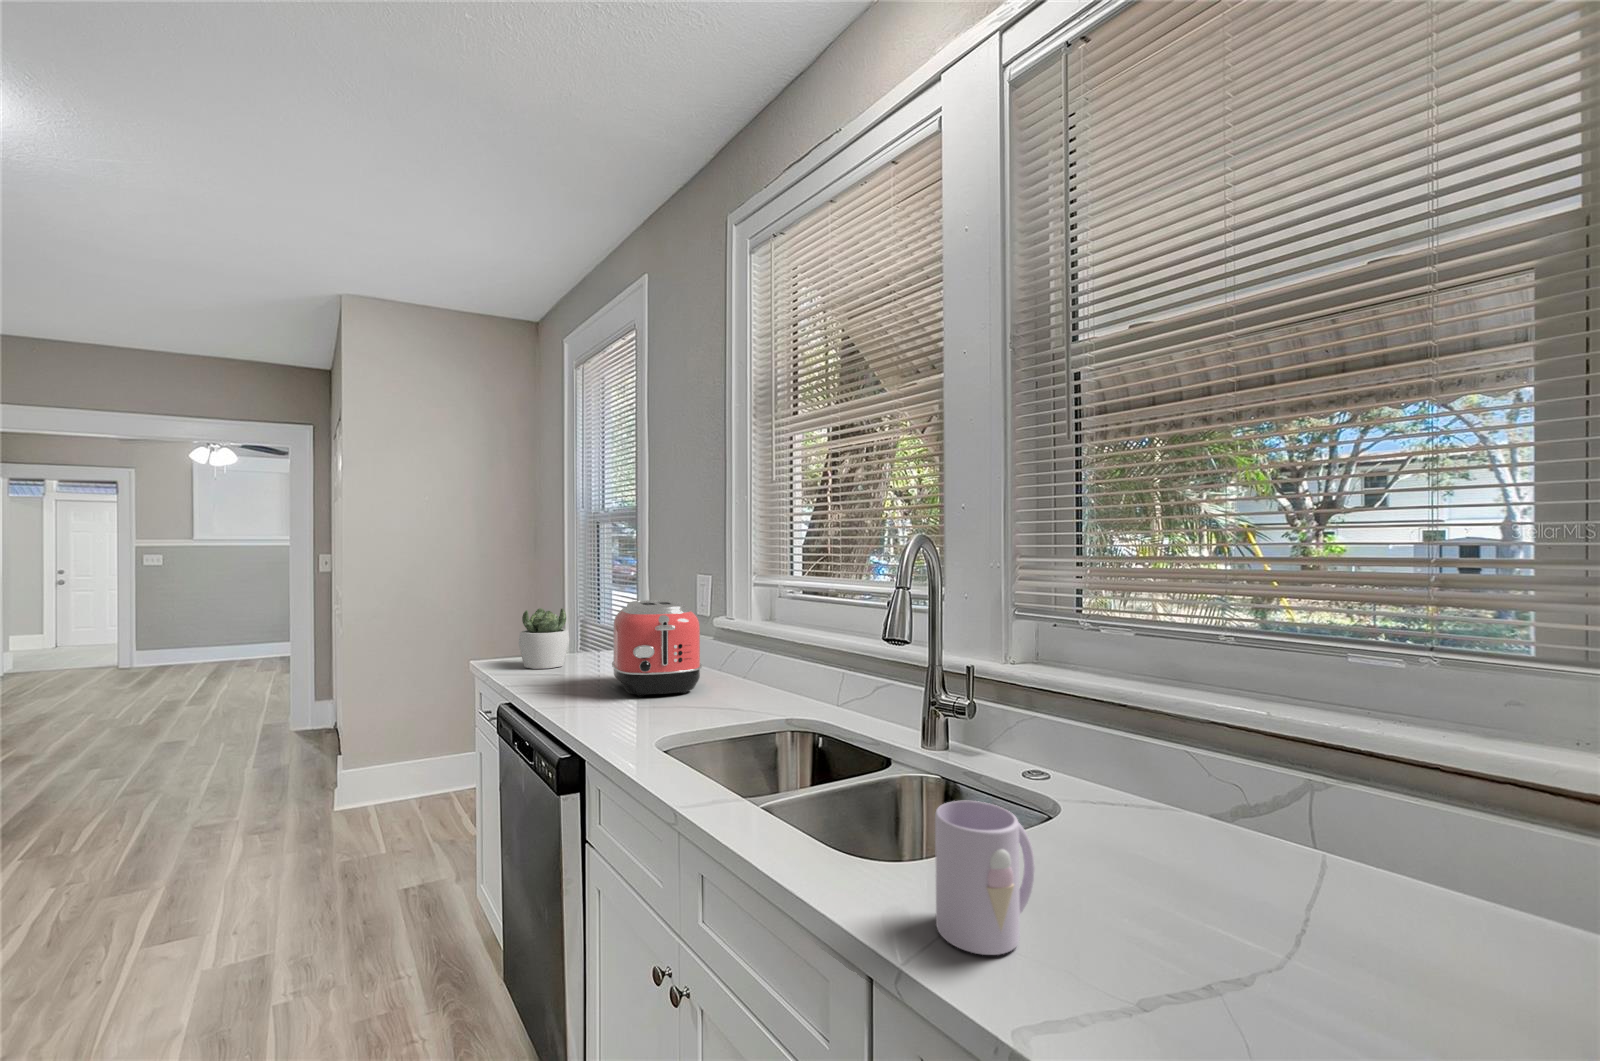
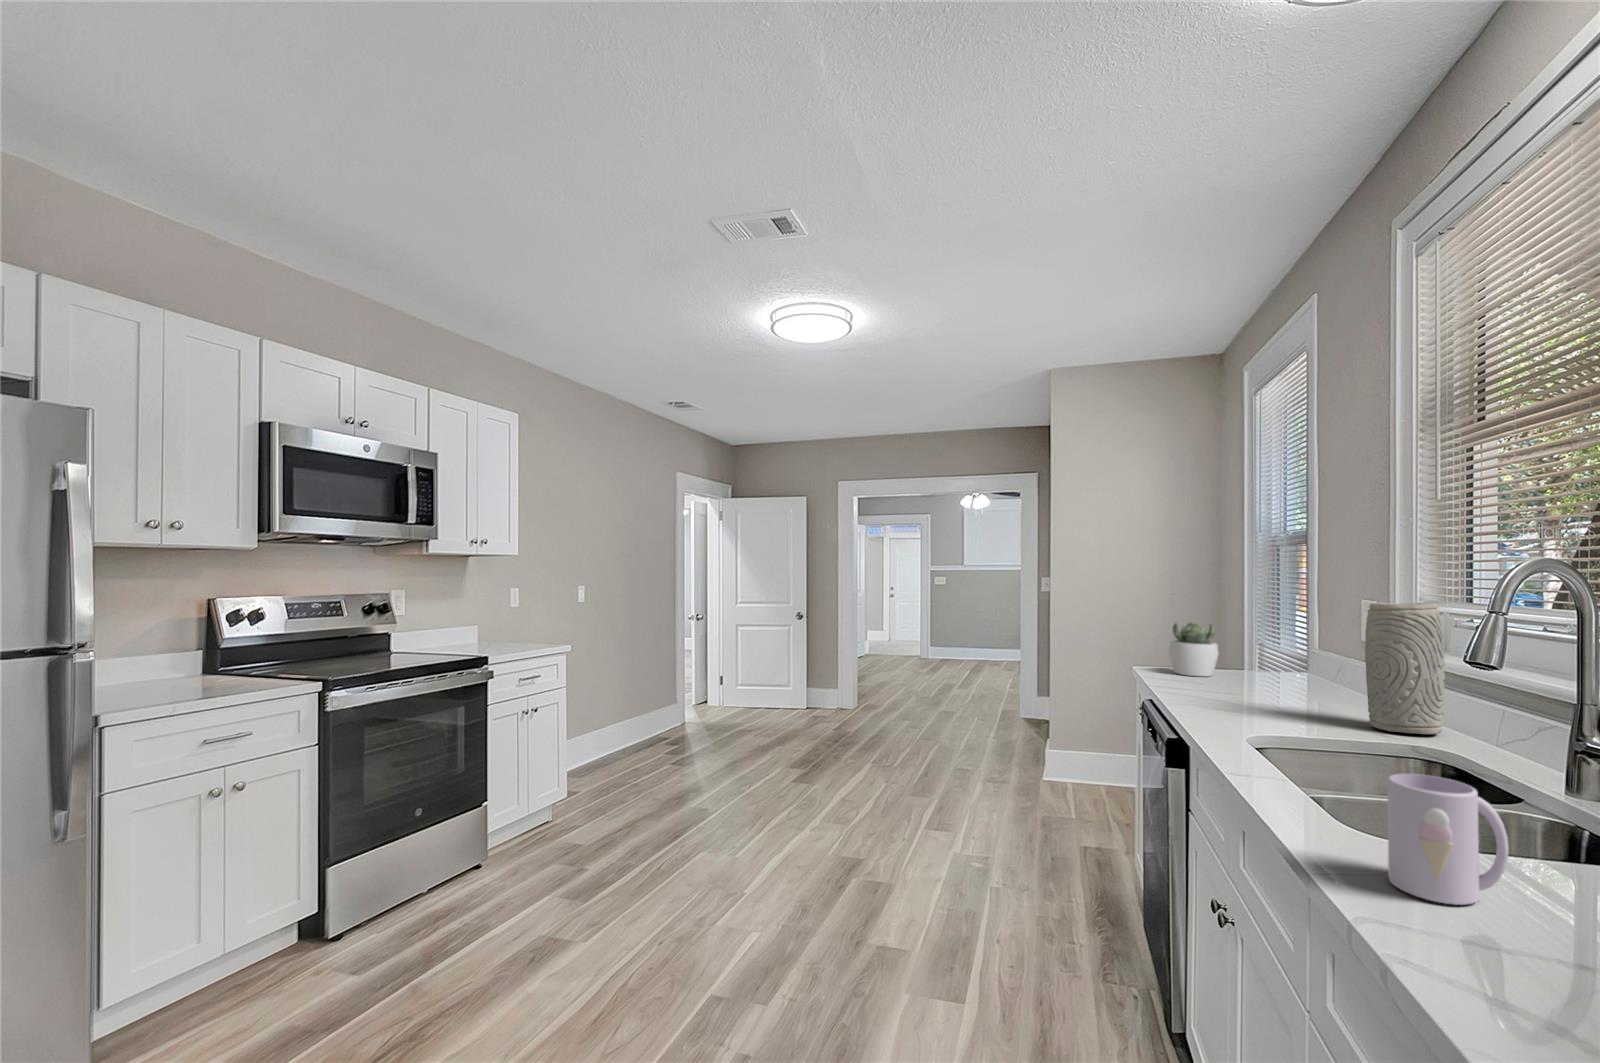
vase: none [735,581,794,707] -> present [1365,603,1445,734]
toaster: present [612,600,702,696] -> none [1244,618,1340,710]

